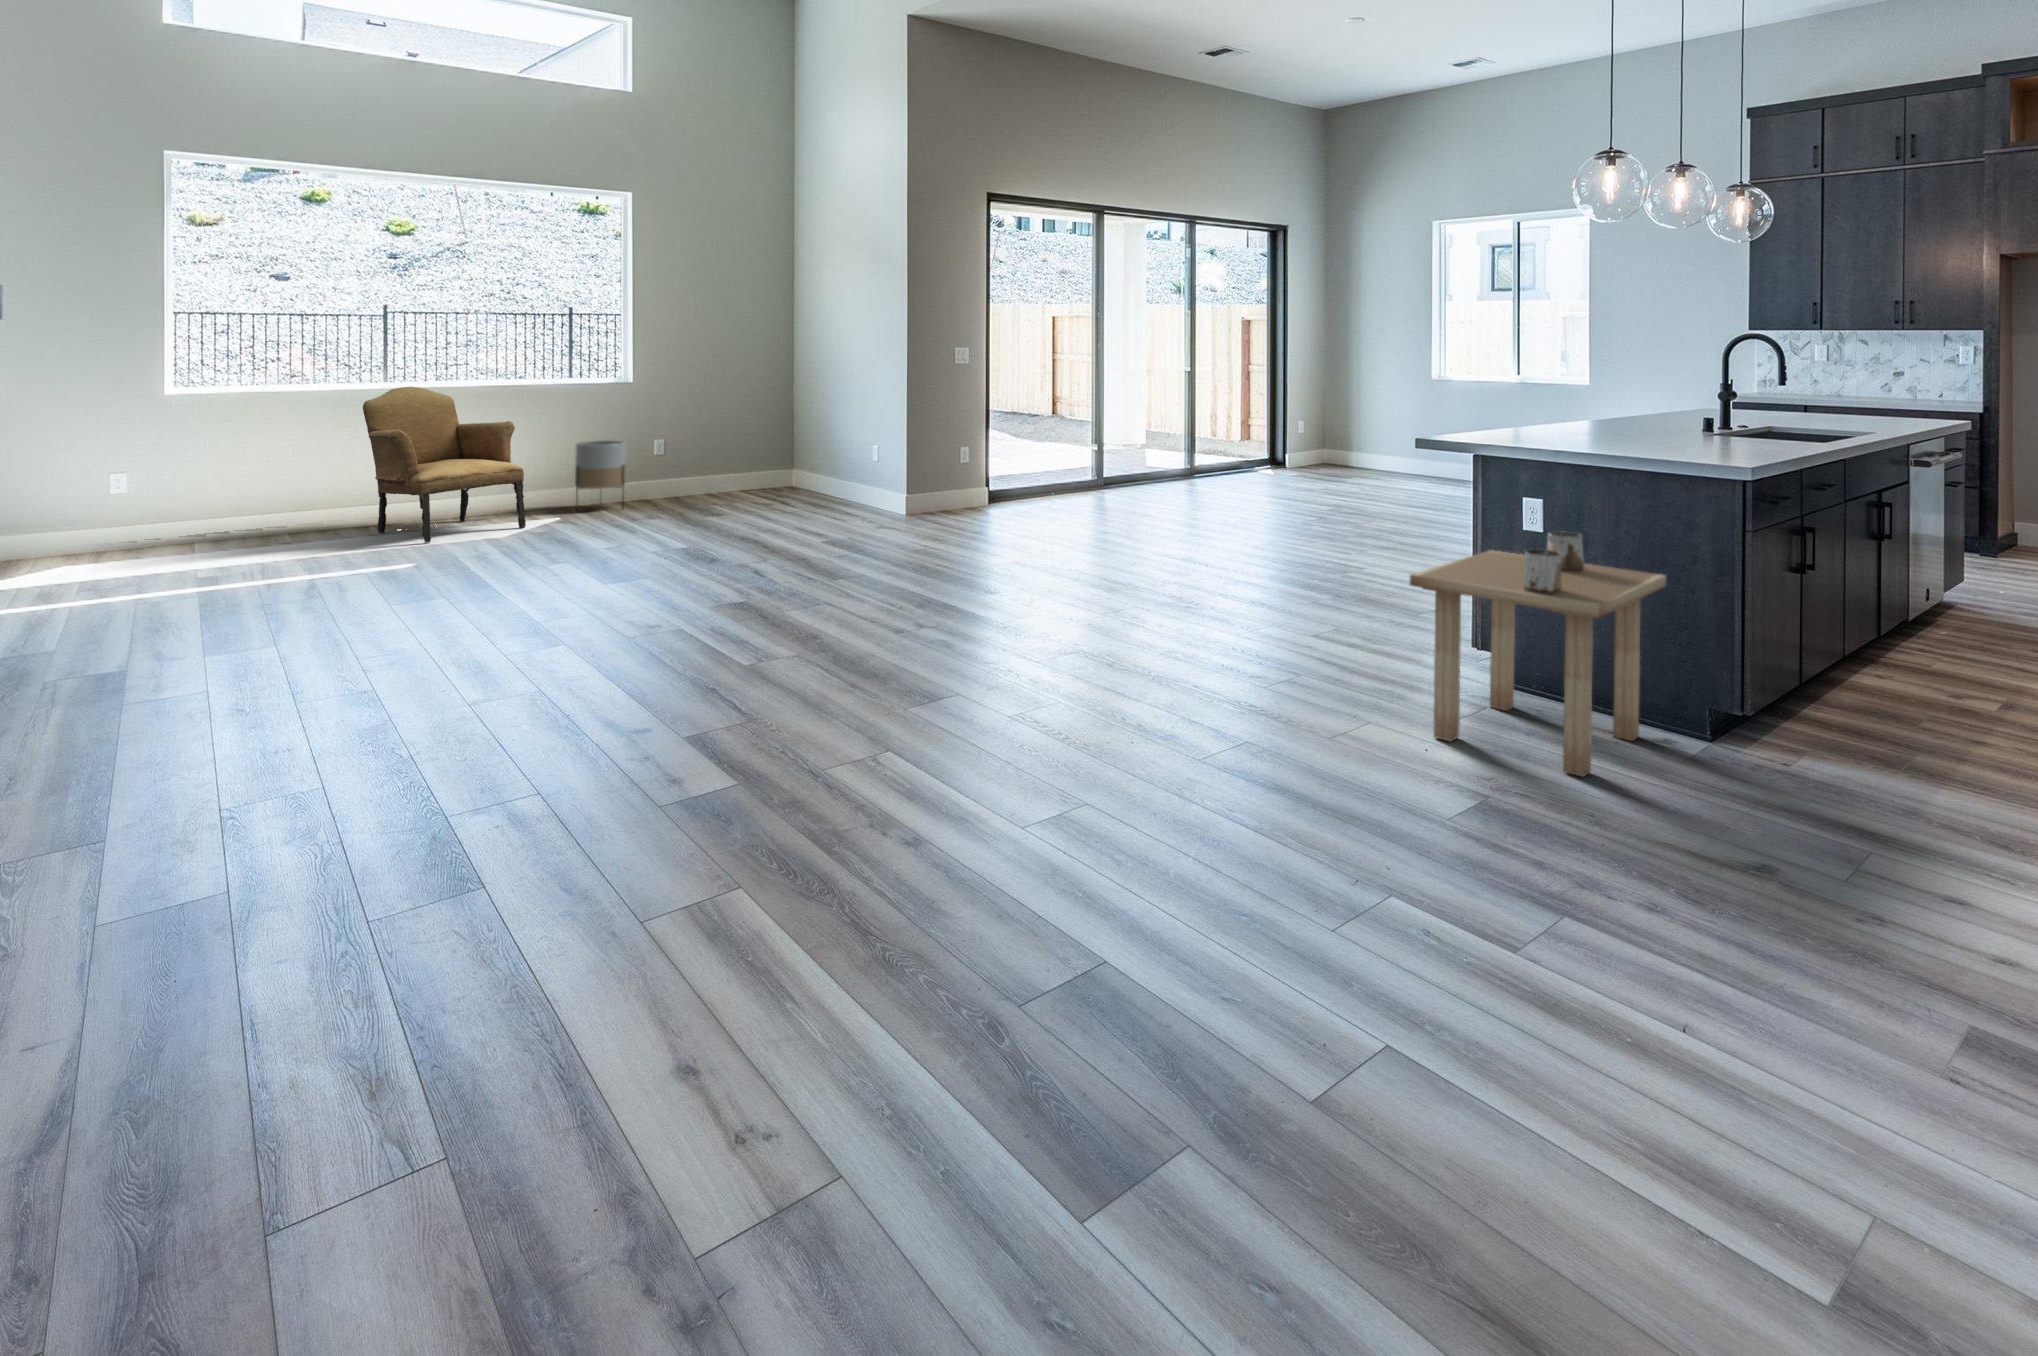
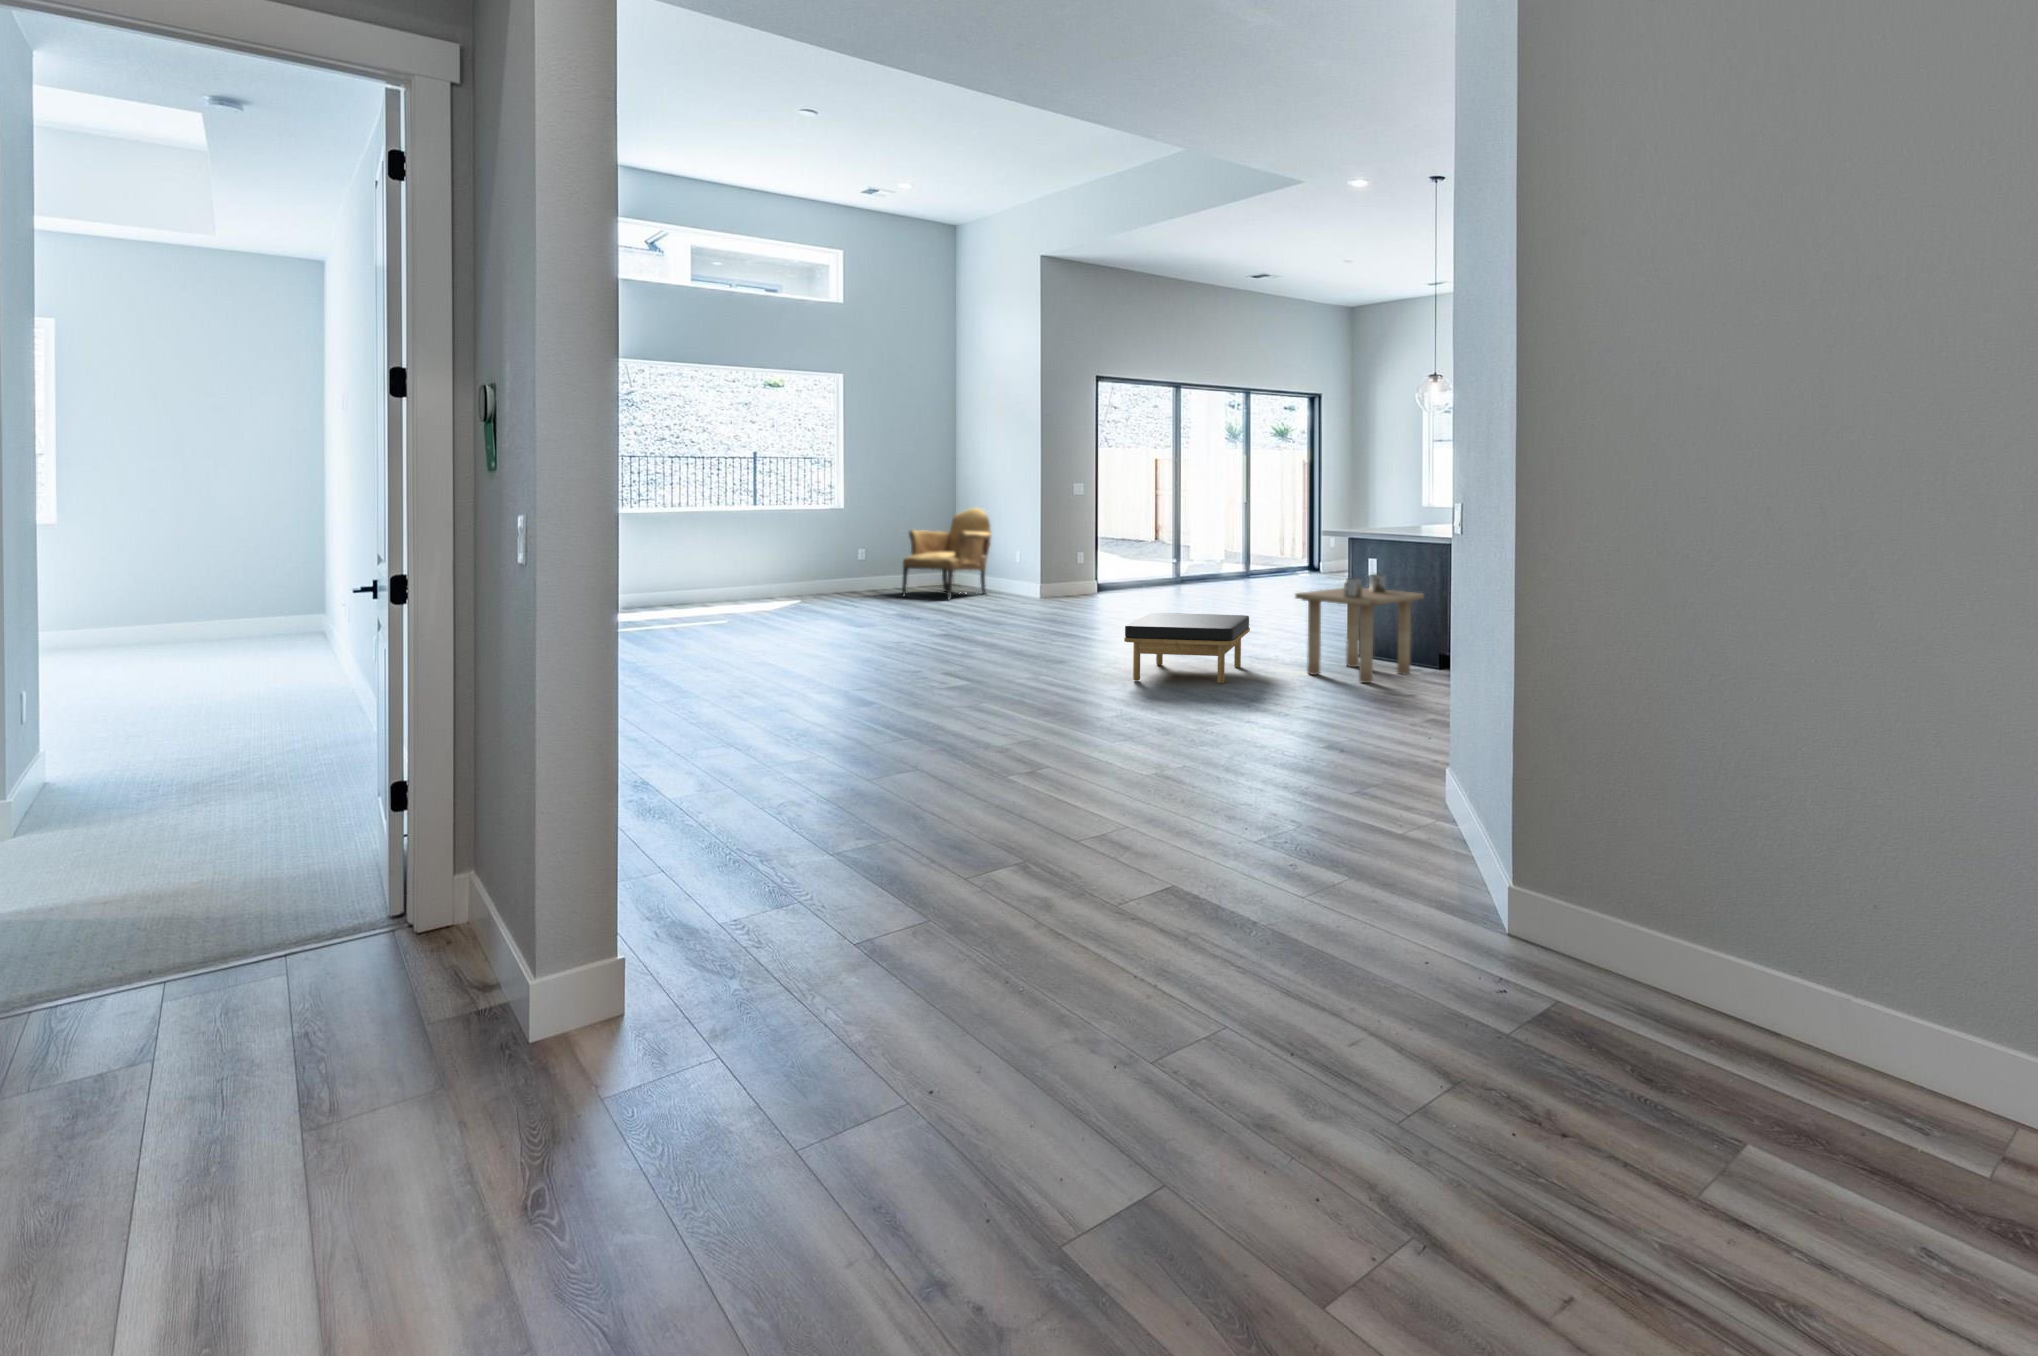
armchair: present [363,387,526,543] -> present [902,508,991,599]
planter: present [575,440,626,511] -> none [807,549,842,598]
ottoman: none [1072,599,1304,774] -> present [1124,613,1250,684]

